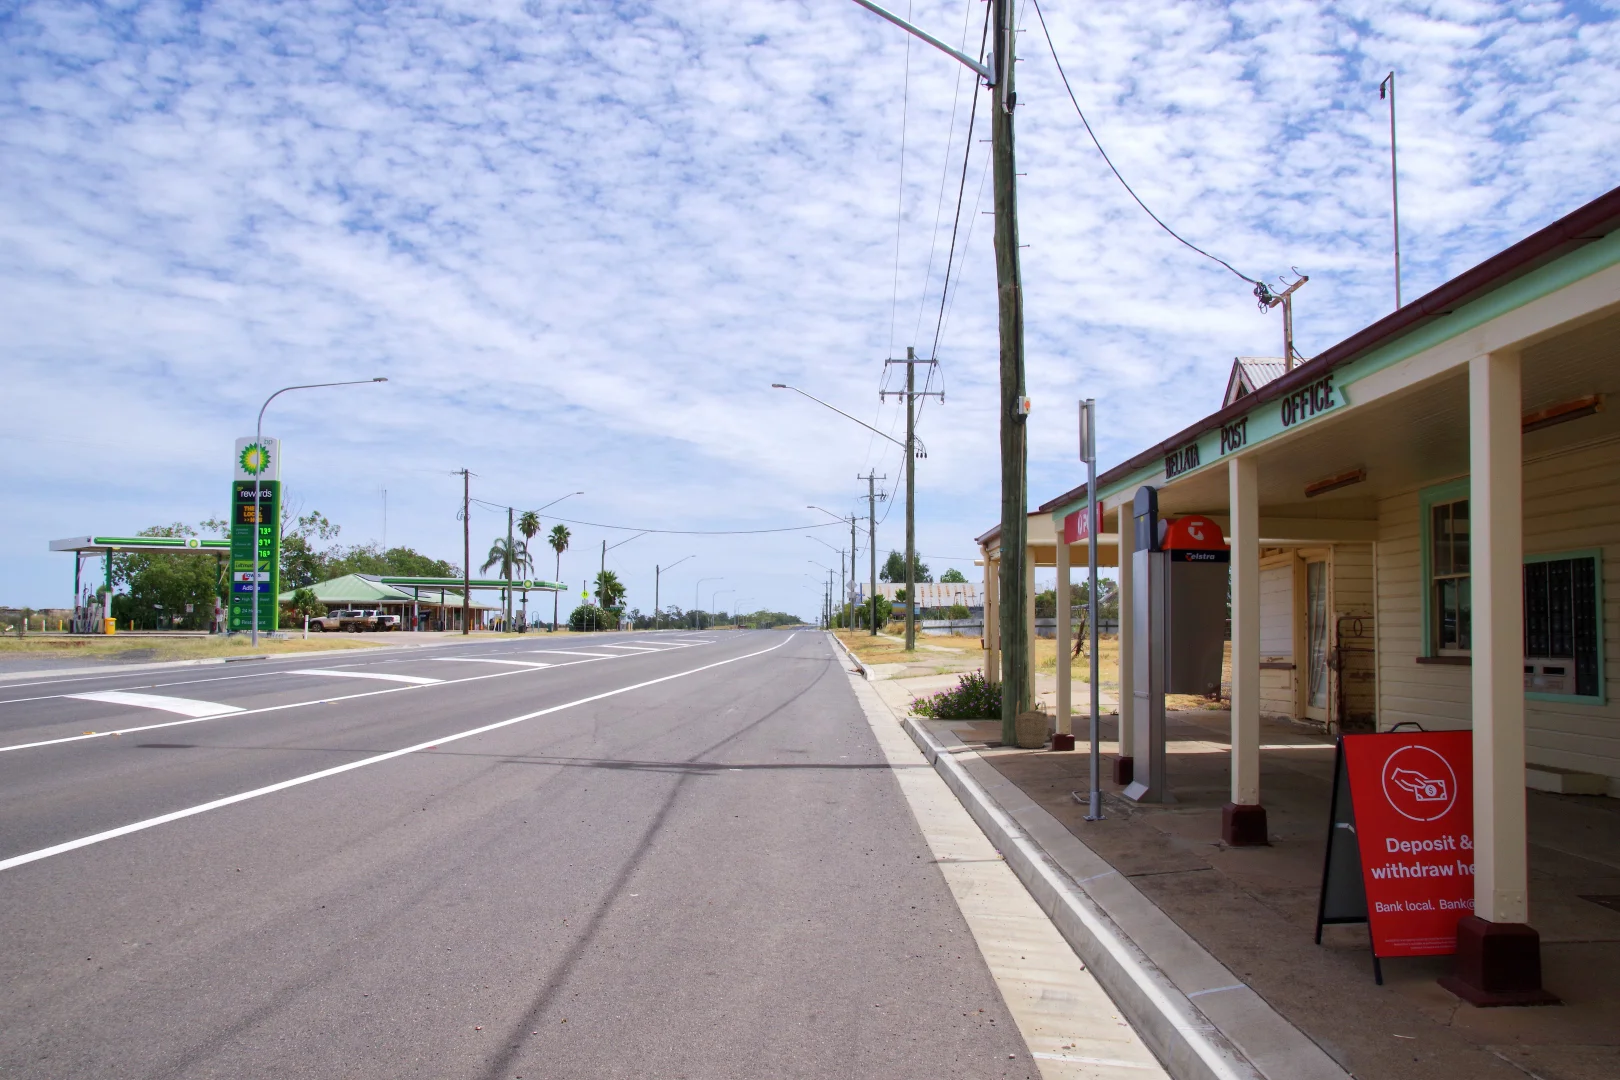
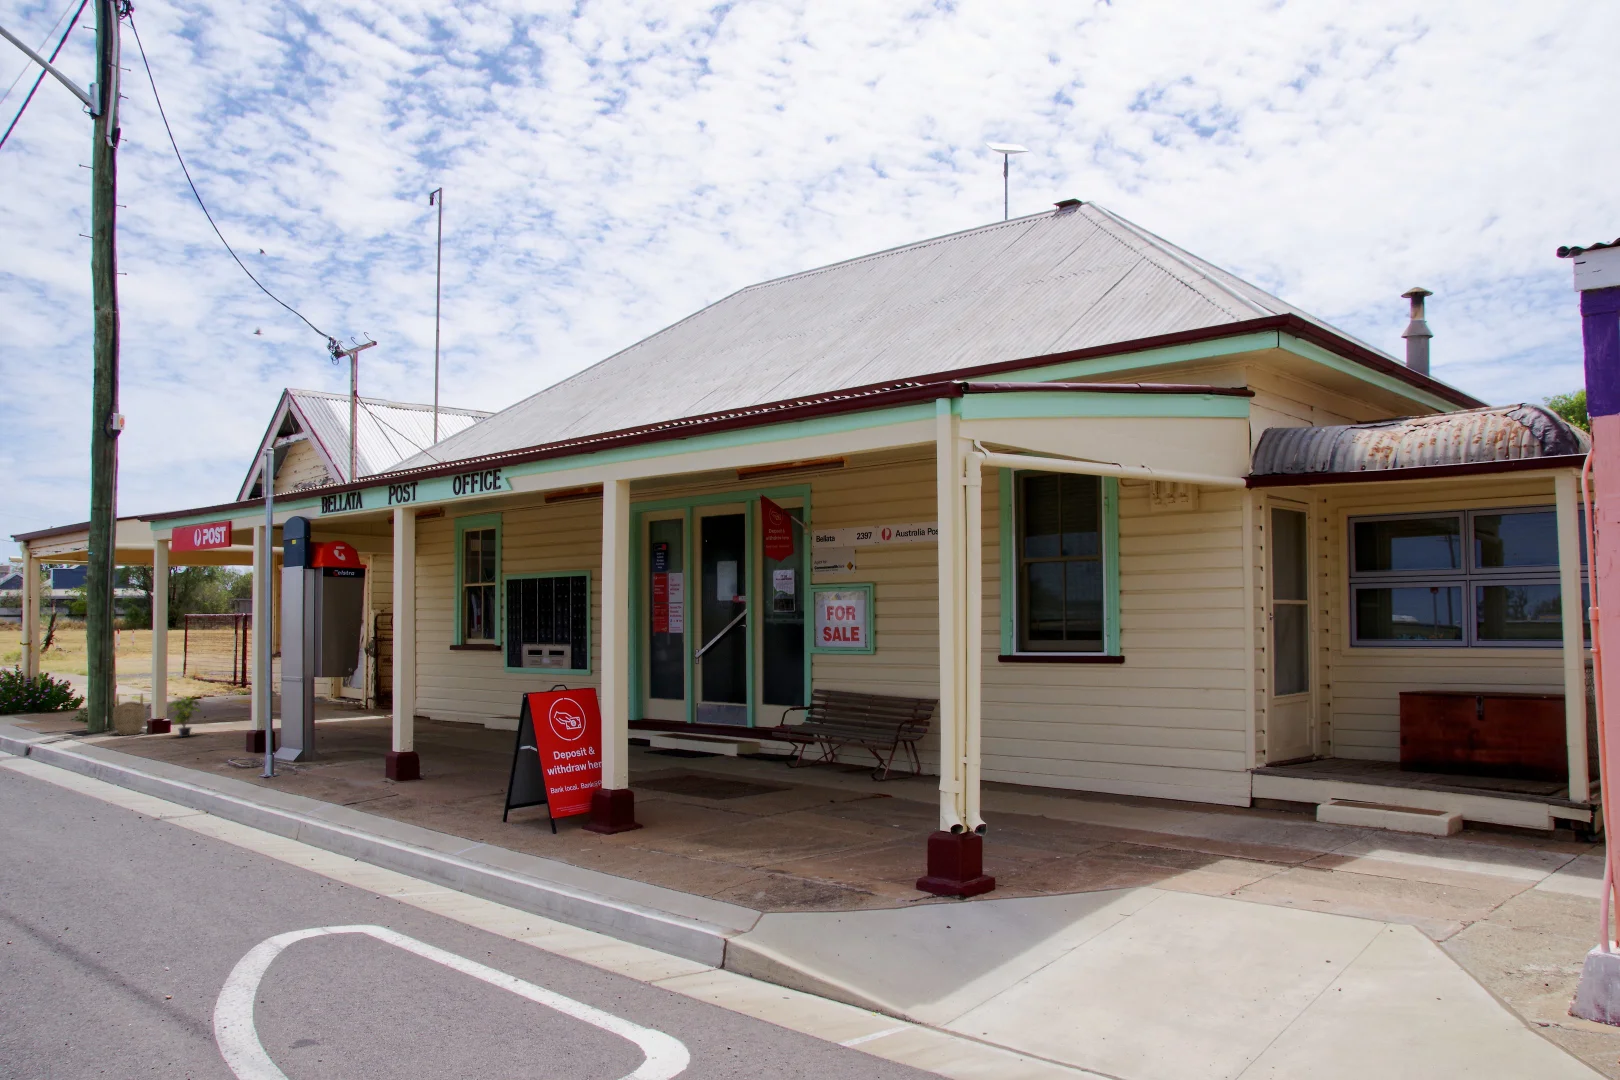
potted plant: none [1059,706,1098,755] -> present [169,696,201,737]

